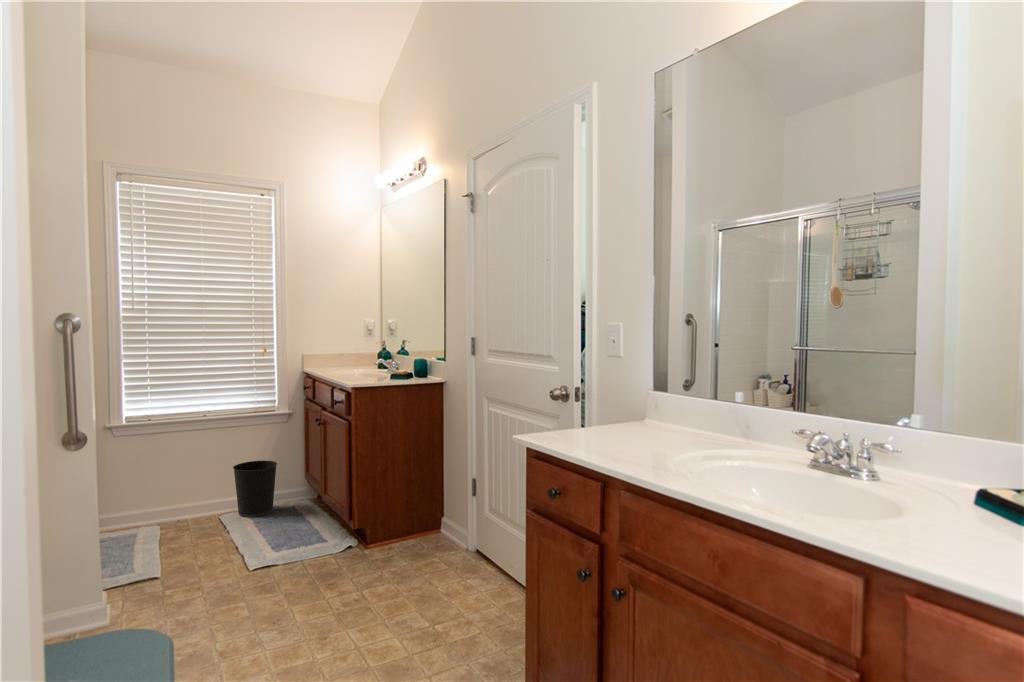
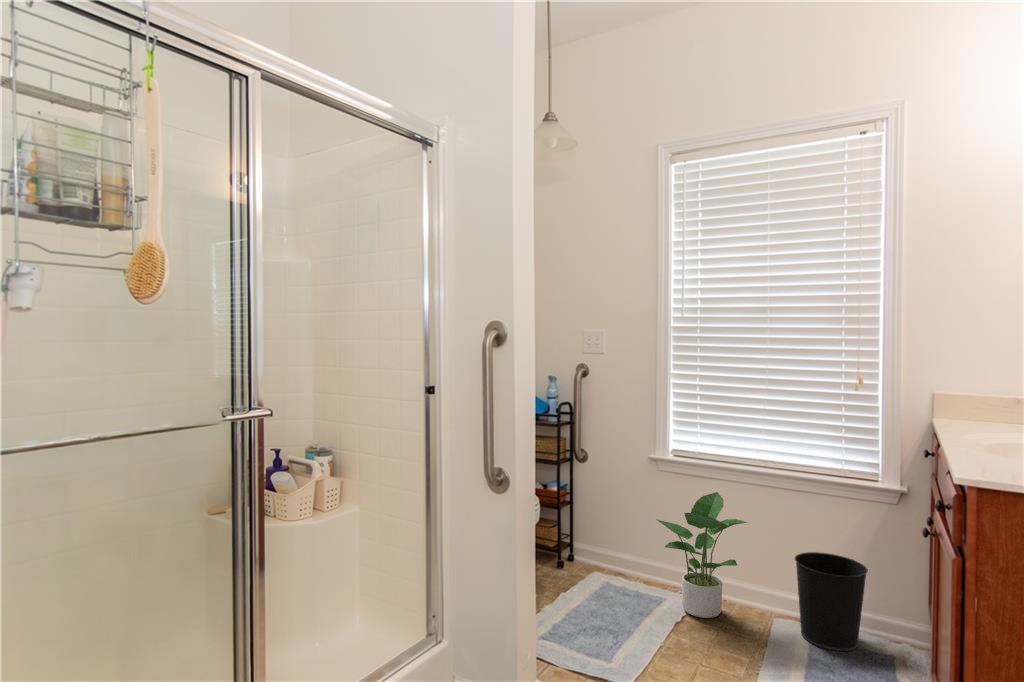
potted plant: none [121,440,196,532] -> present [658,492,747,618]

